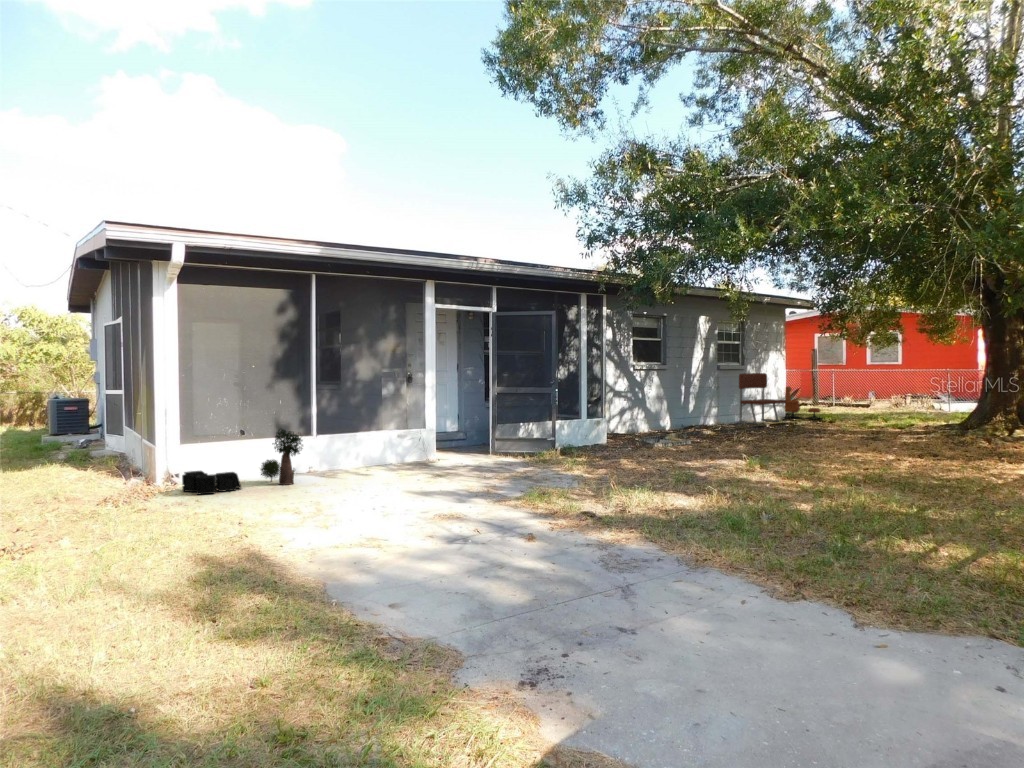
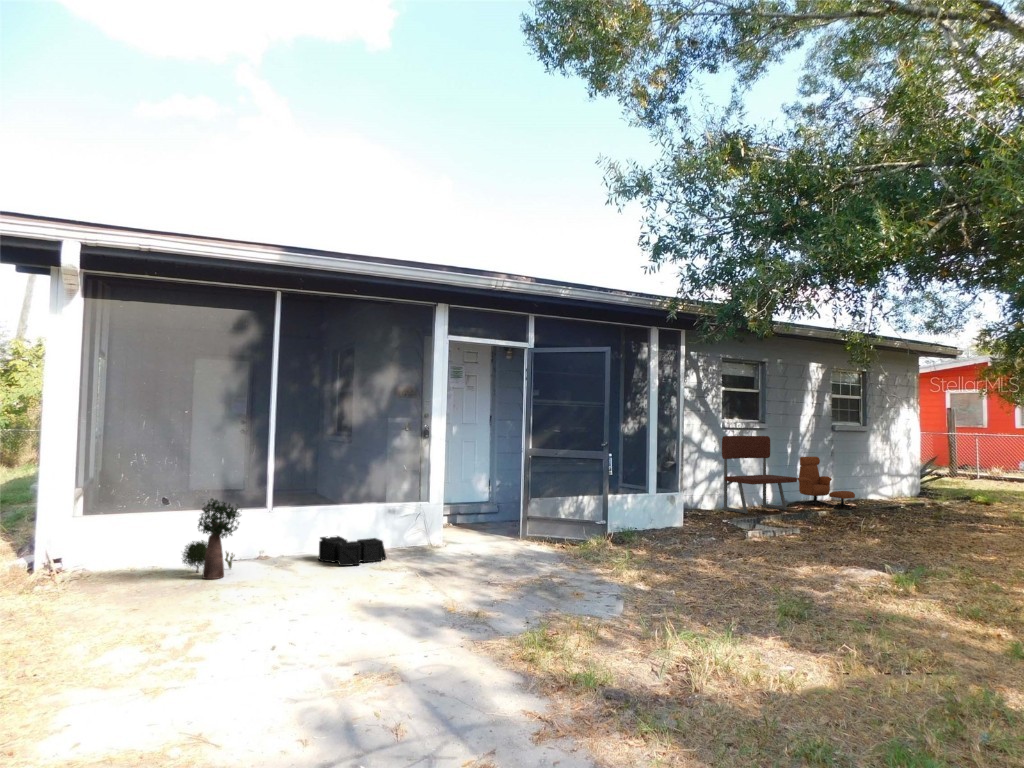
bench: present [739,373,786,424] -> present [722,436,797,514]
lounge chair: present [785,386,821,419] -> present [797,457,856,510]
storage bin: present [182,471,241,495] -> present [319,536,386,566]

